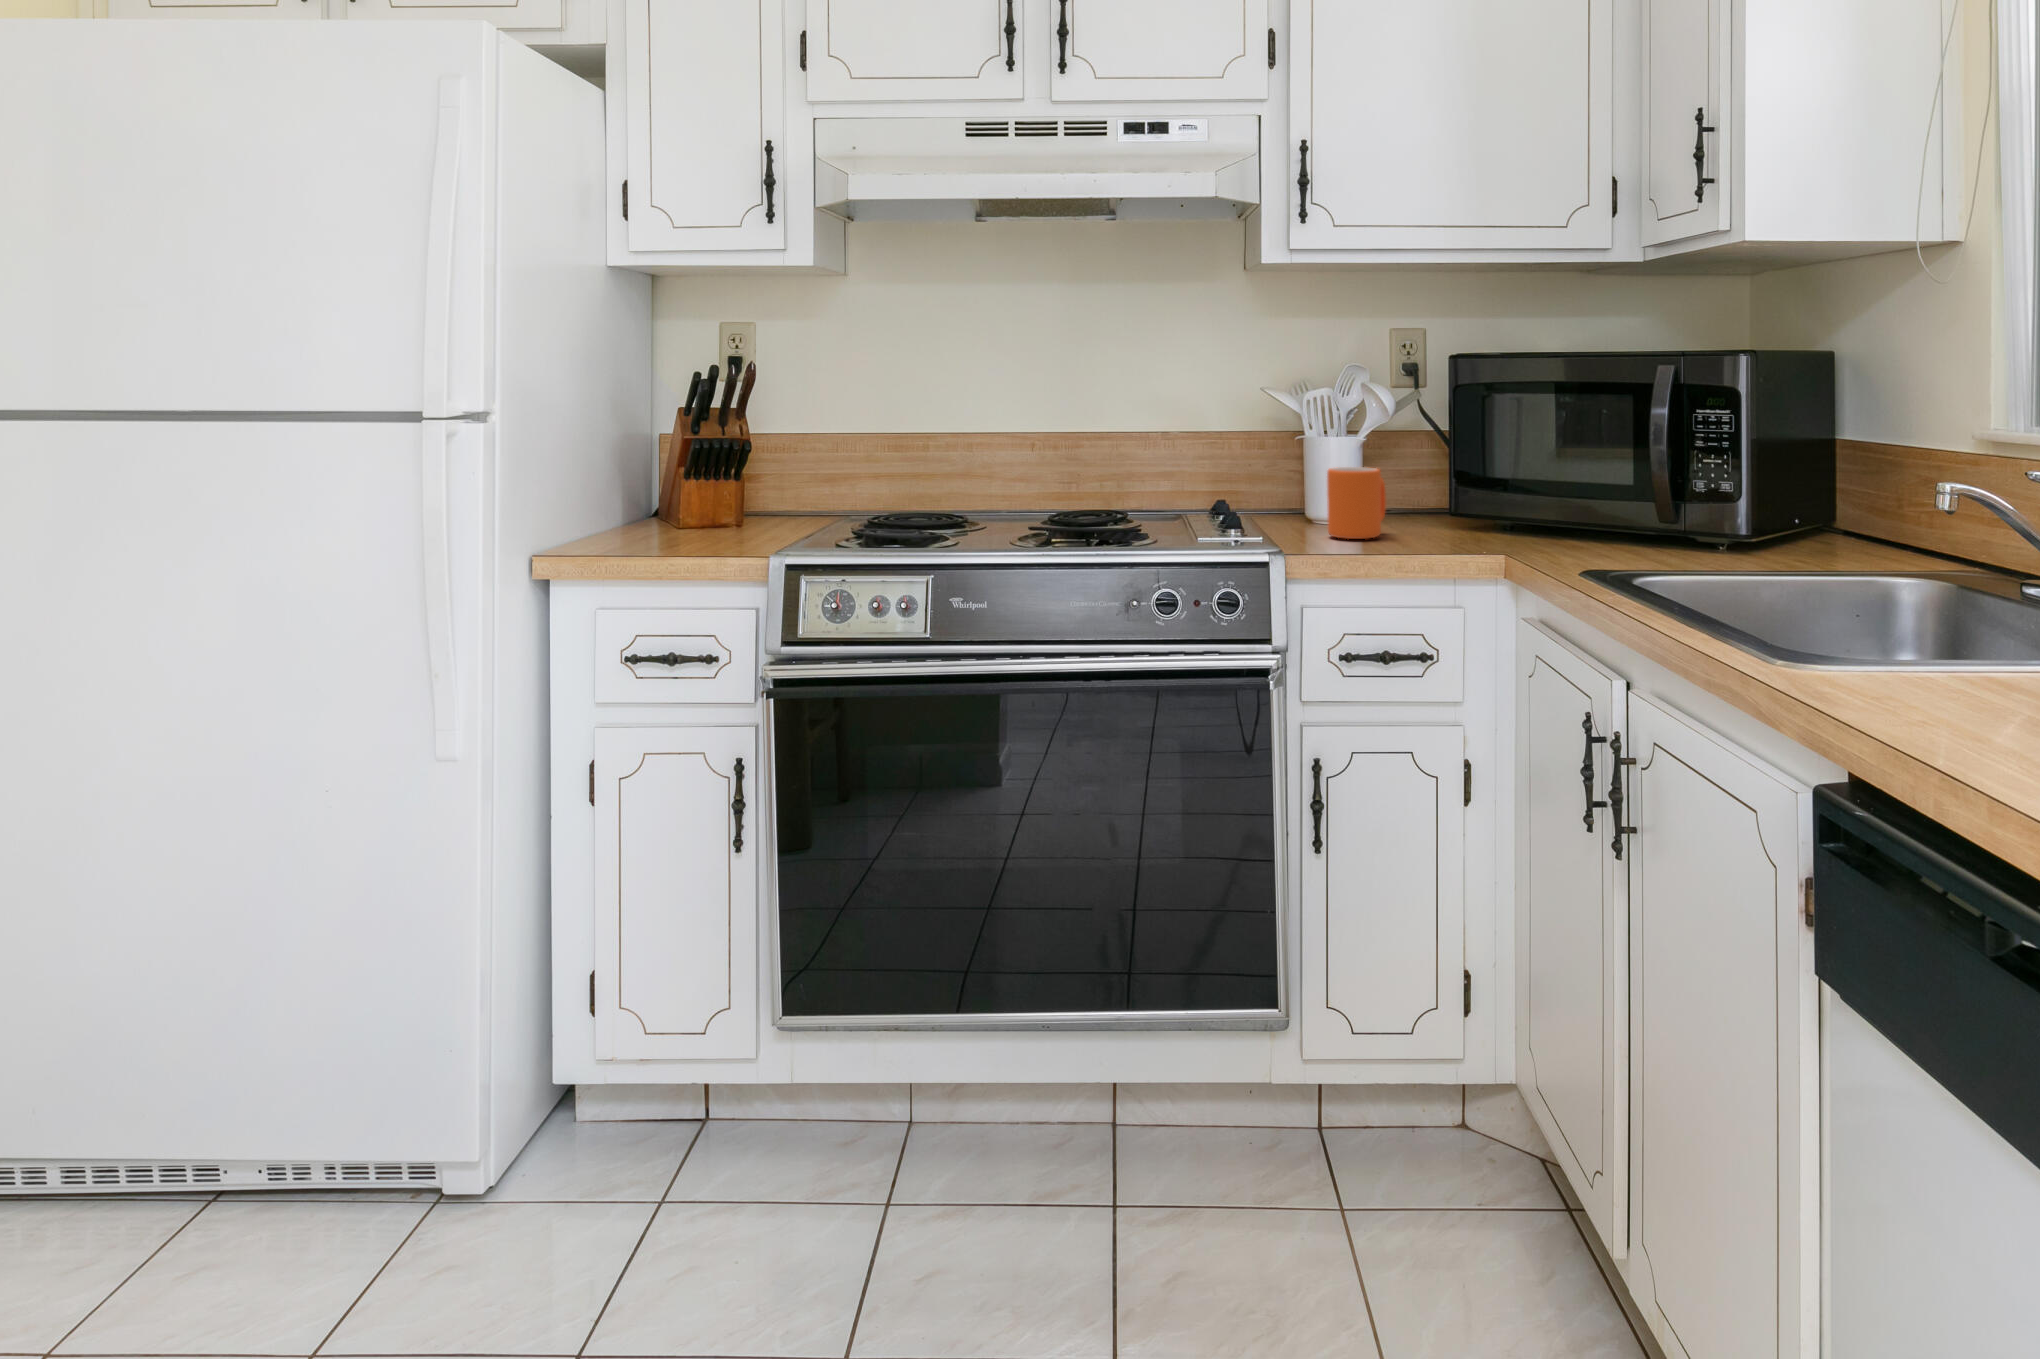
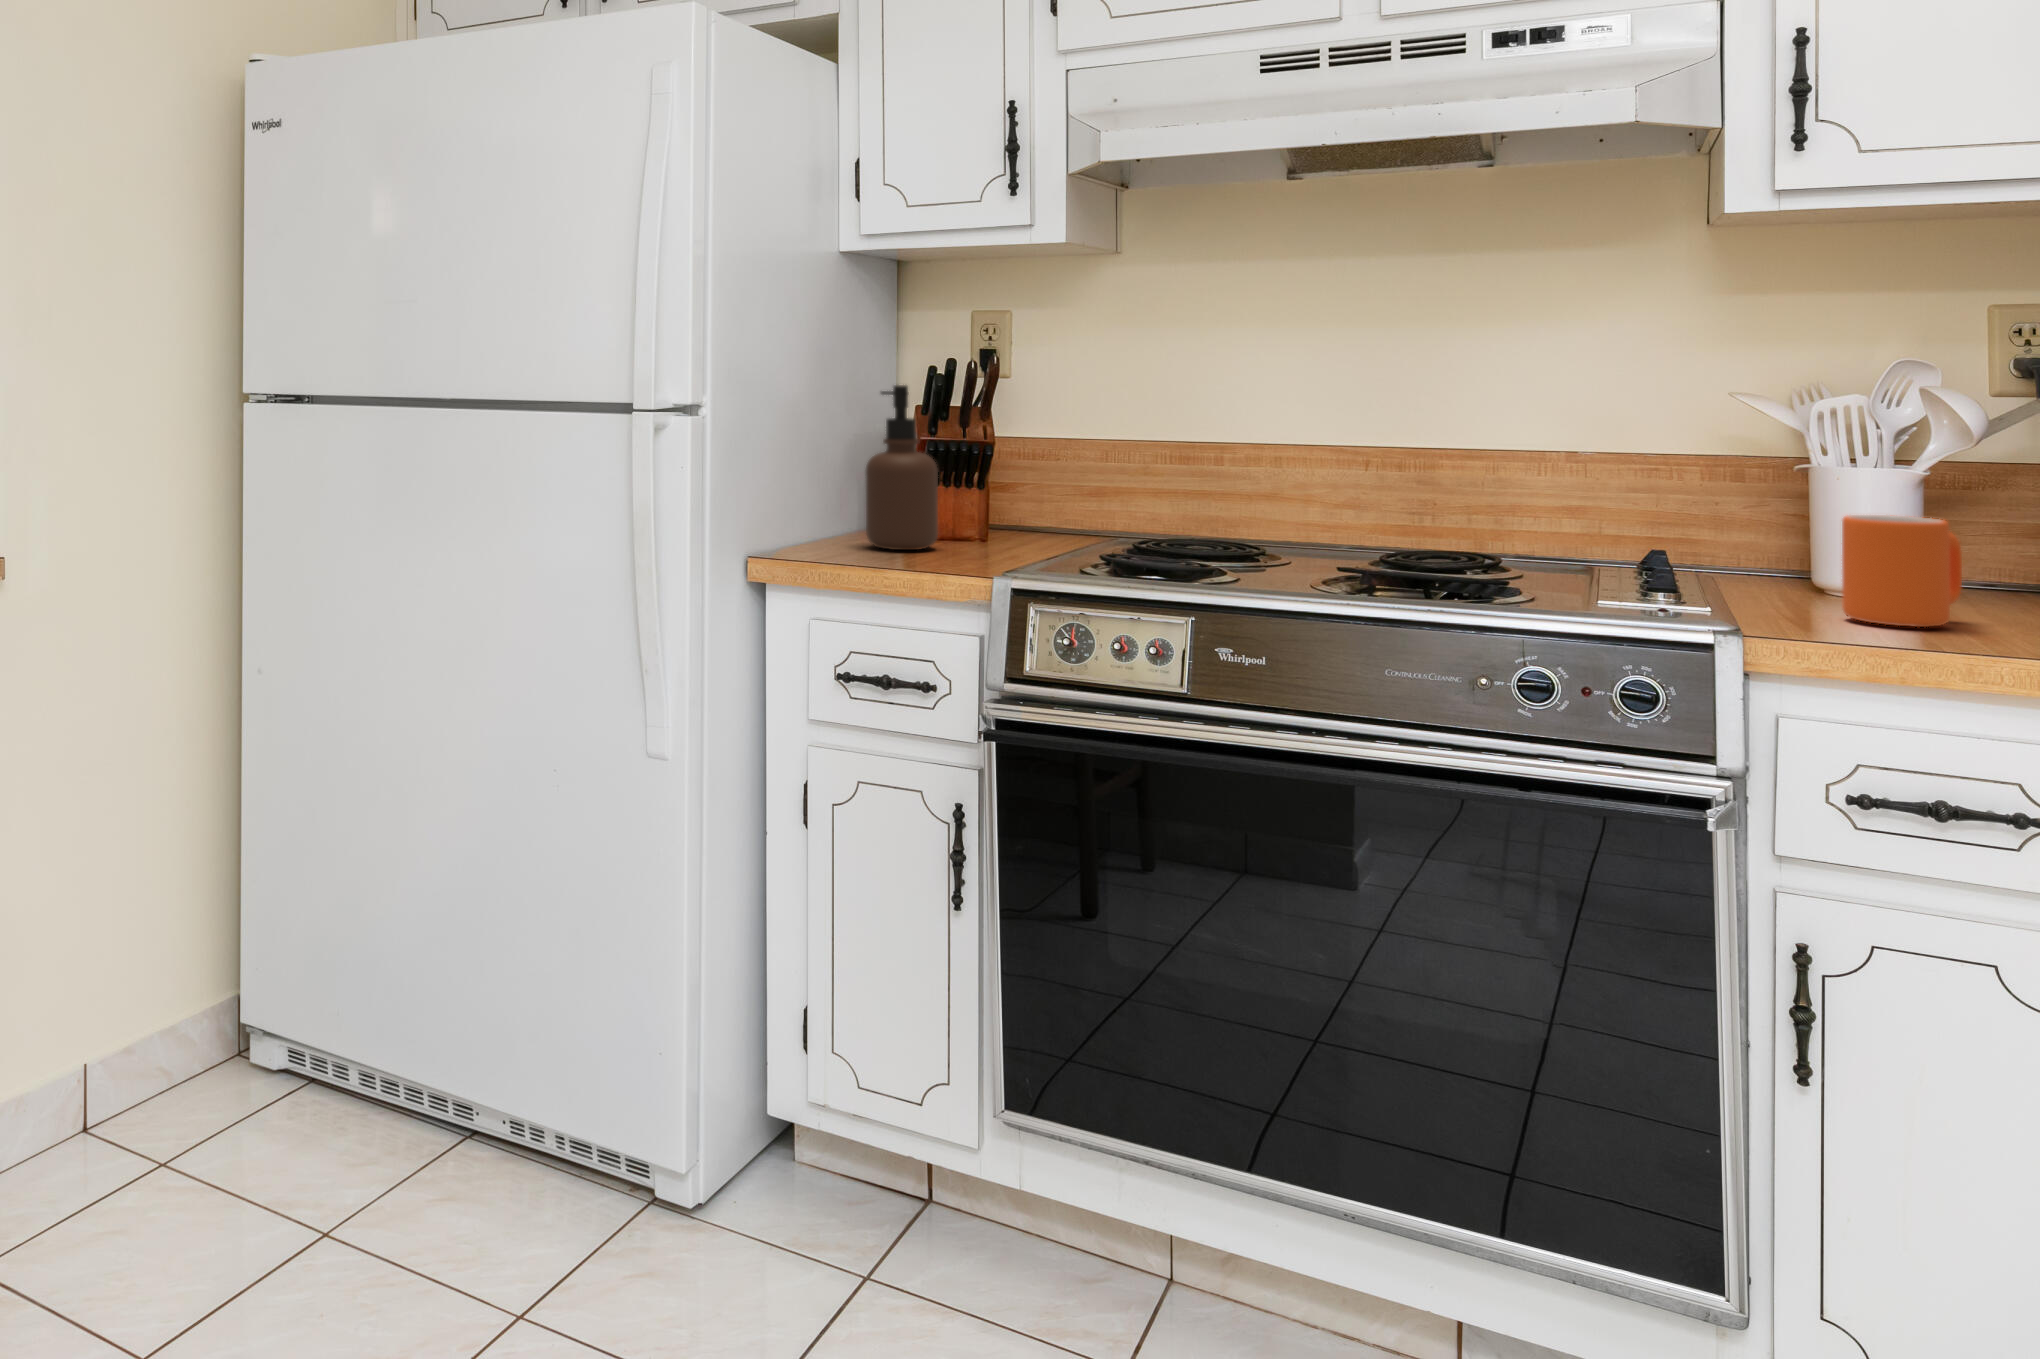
soap dispenser: none [642,390,709,539] -> present [865,385,938,550]

